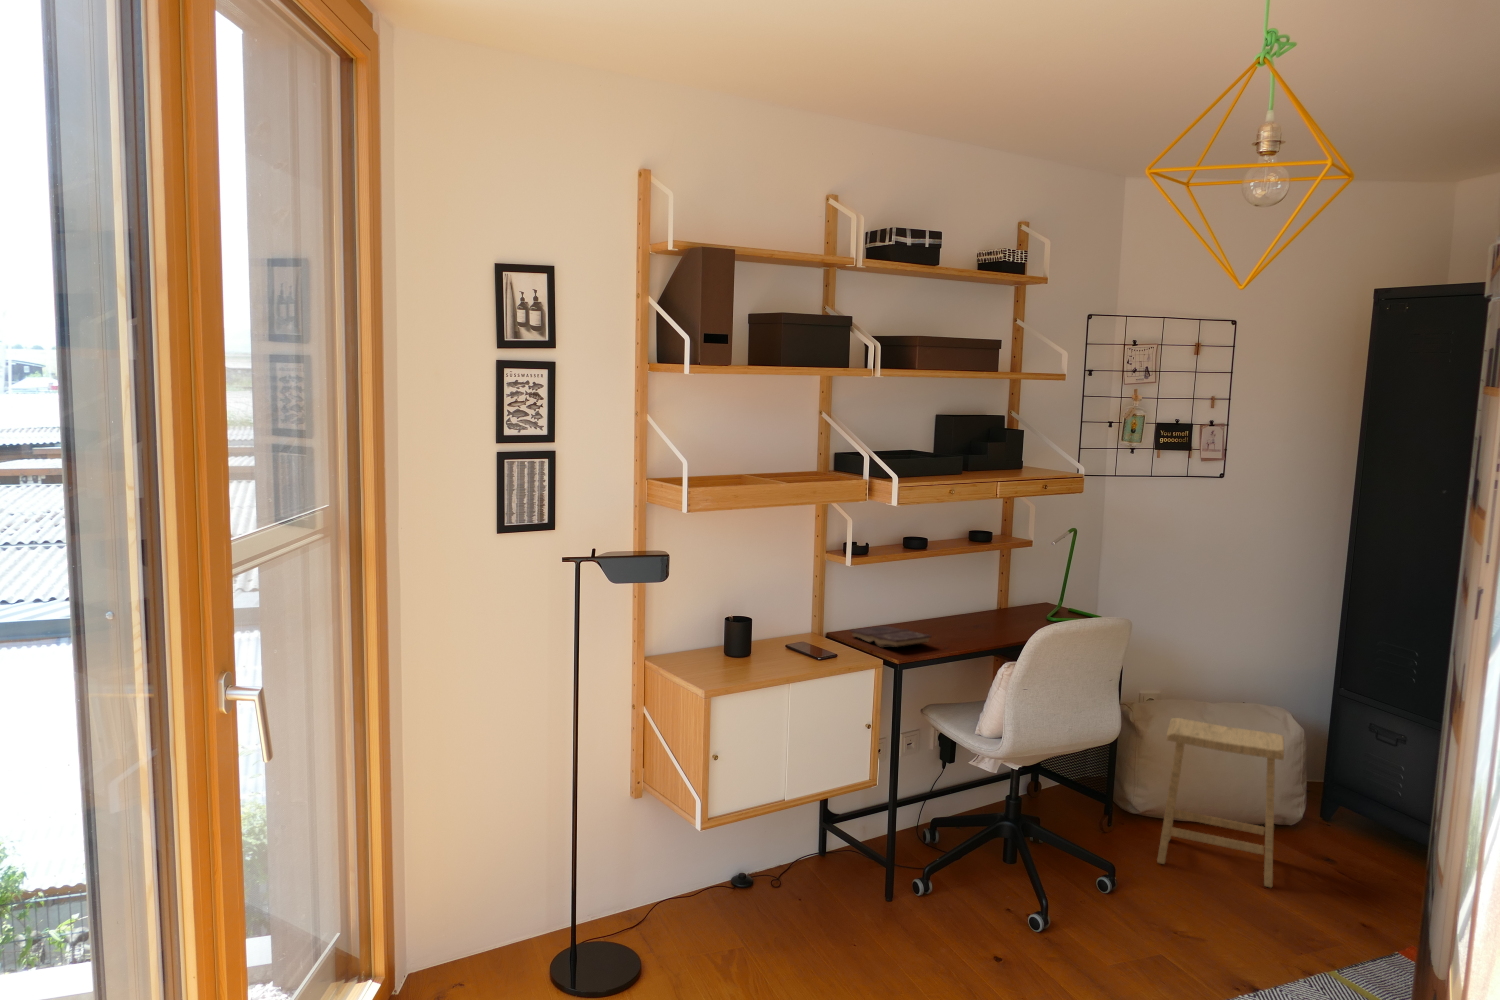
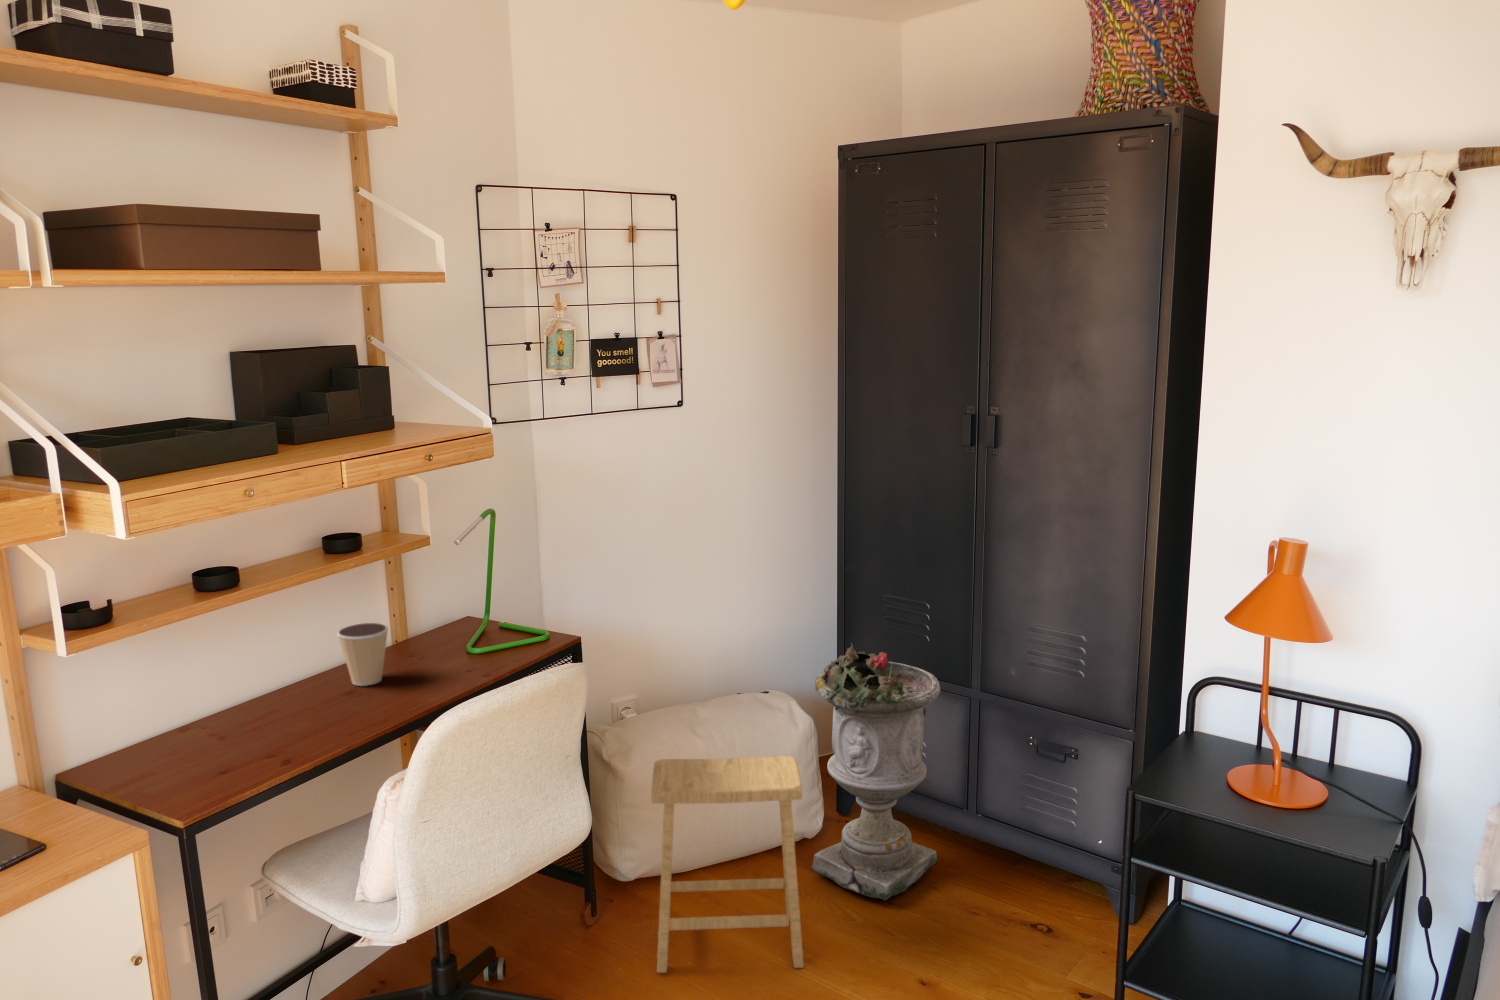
coffee cup: none [972,588,1004,625] -> present [337,623,388,686]
book: present [850,626,931,647] -> none [102,729,257,784]
planter: none [1291,667,1420,868] -> present [811,643,940,901]

